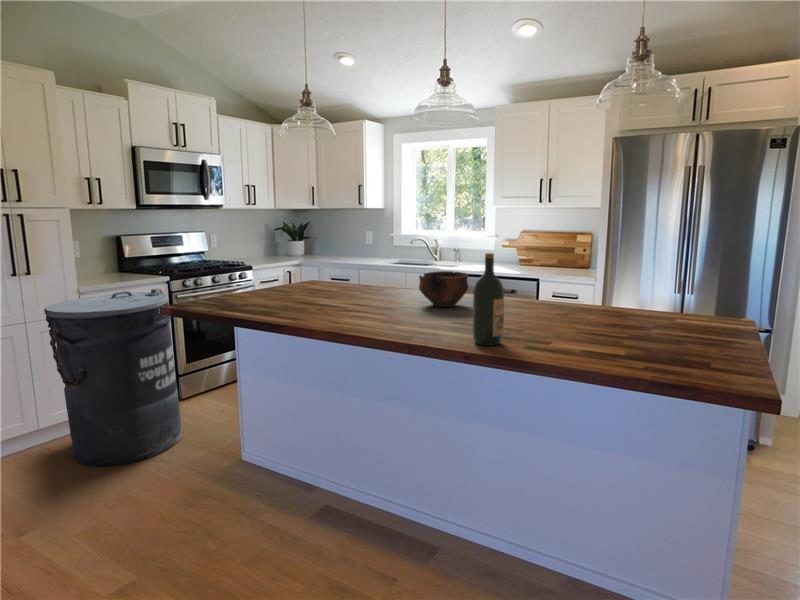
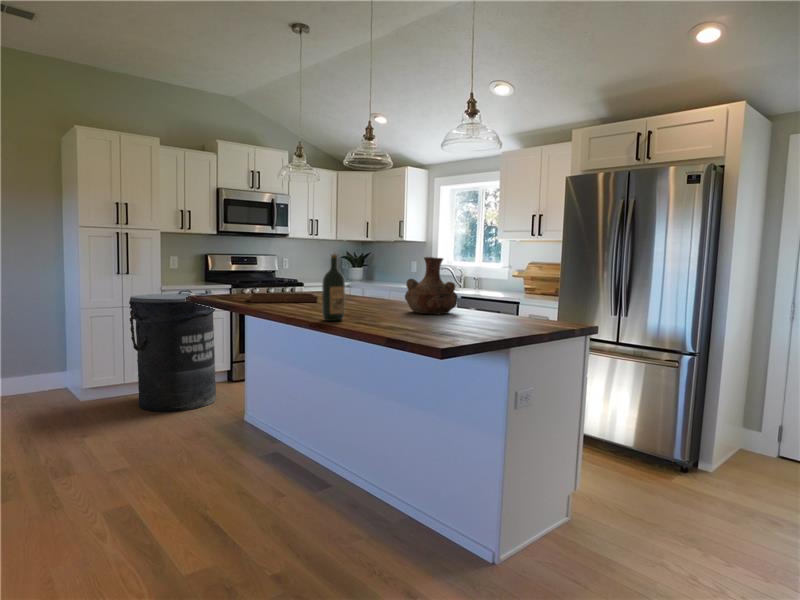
vase: none [508,243,578,315] -> present [405,257,458,314]
bowl: present [419,271,468,307] -> none [348,280,387,307]
tray: none [271,275,368,314] -> present [249,279,318,302]

